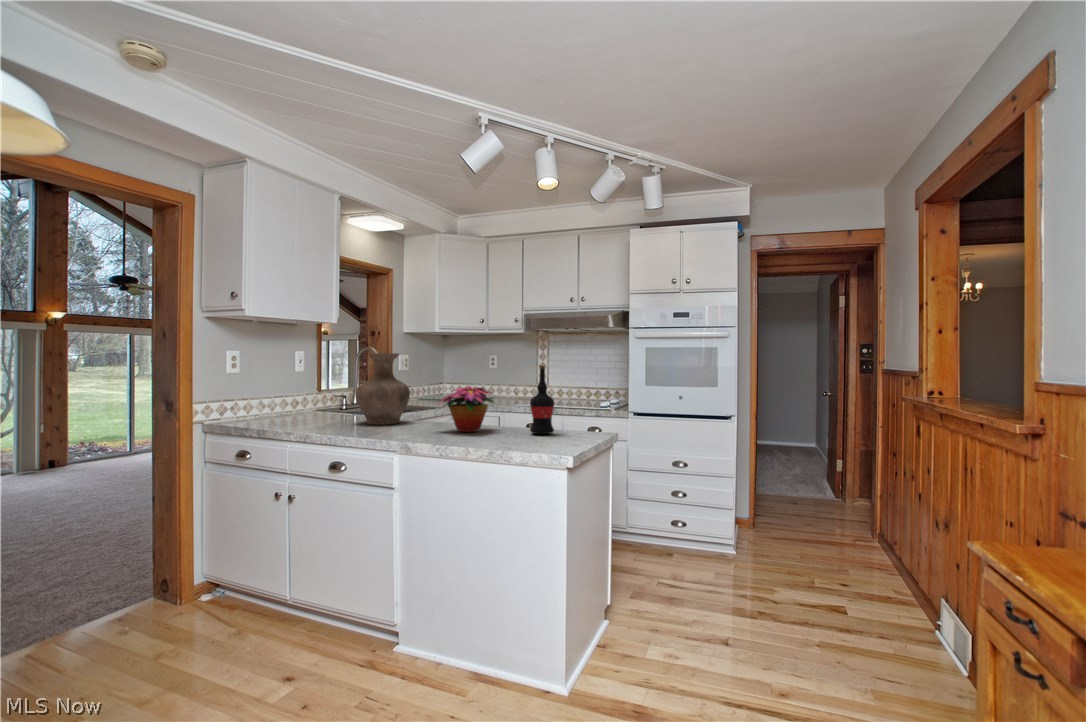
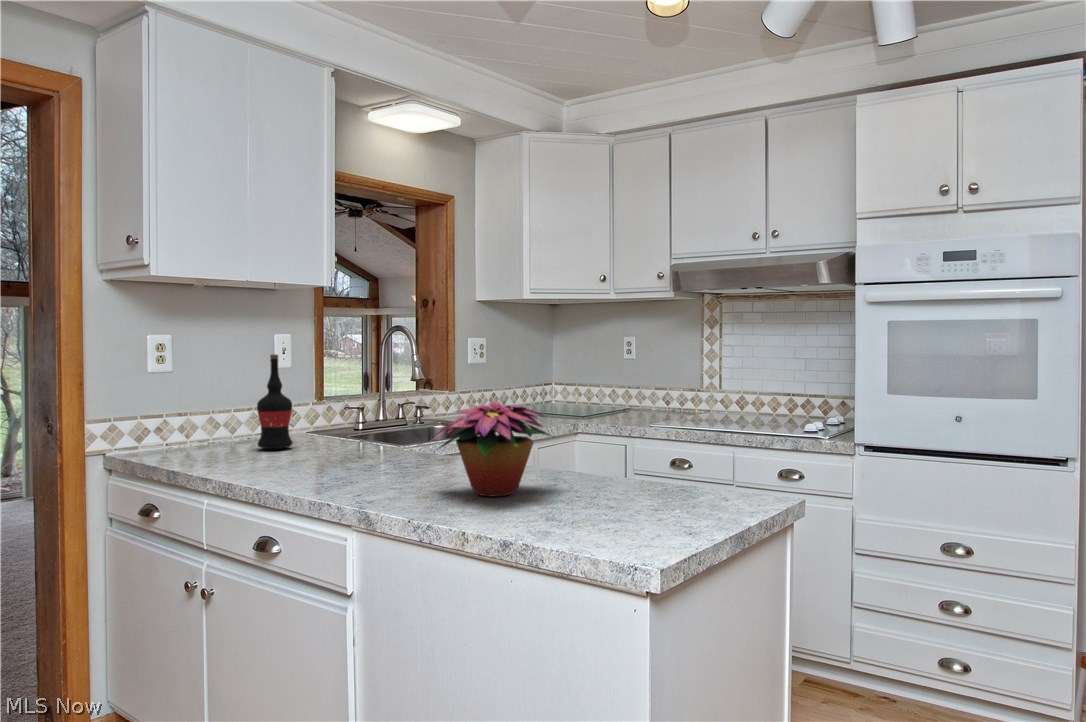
vase: present [356,353,410,425] -> none [325,338,421,467]
wine bottle: present [530,365,554,434] -> present [257,354,292,449]

